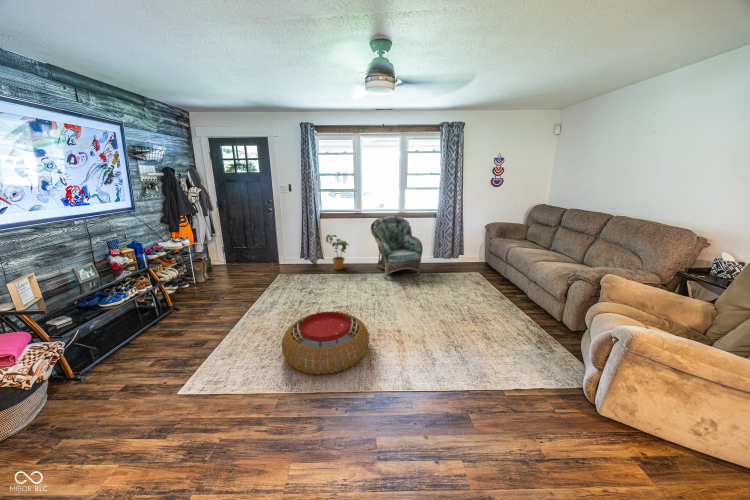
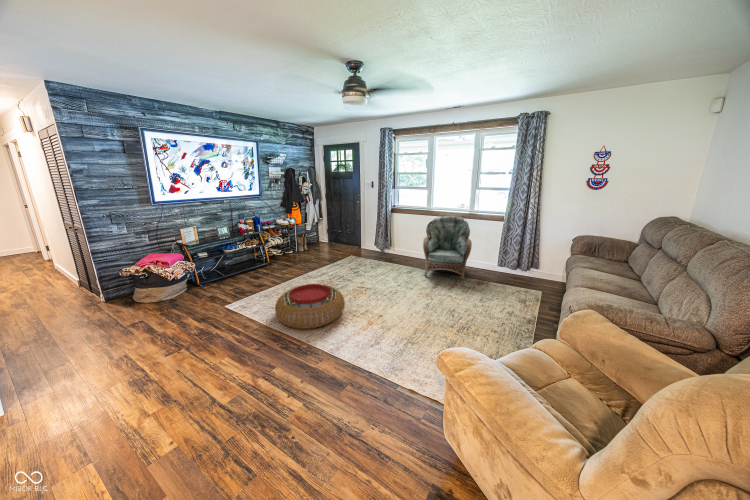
house plant: present [326,234,349,270] -> none [387,227,407,260]

